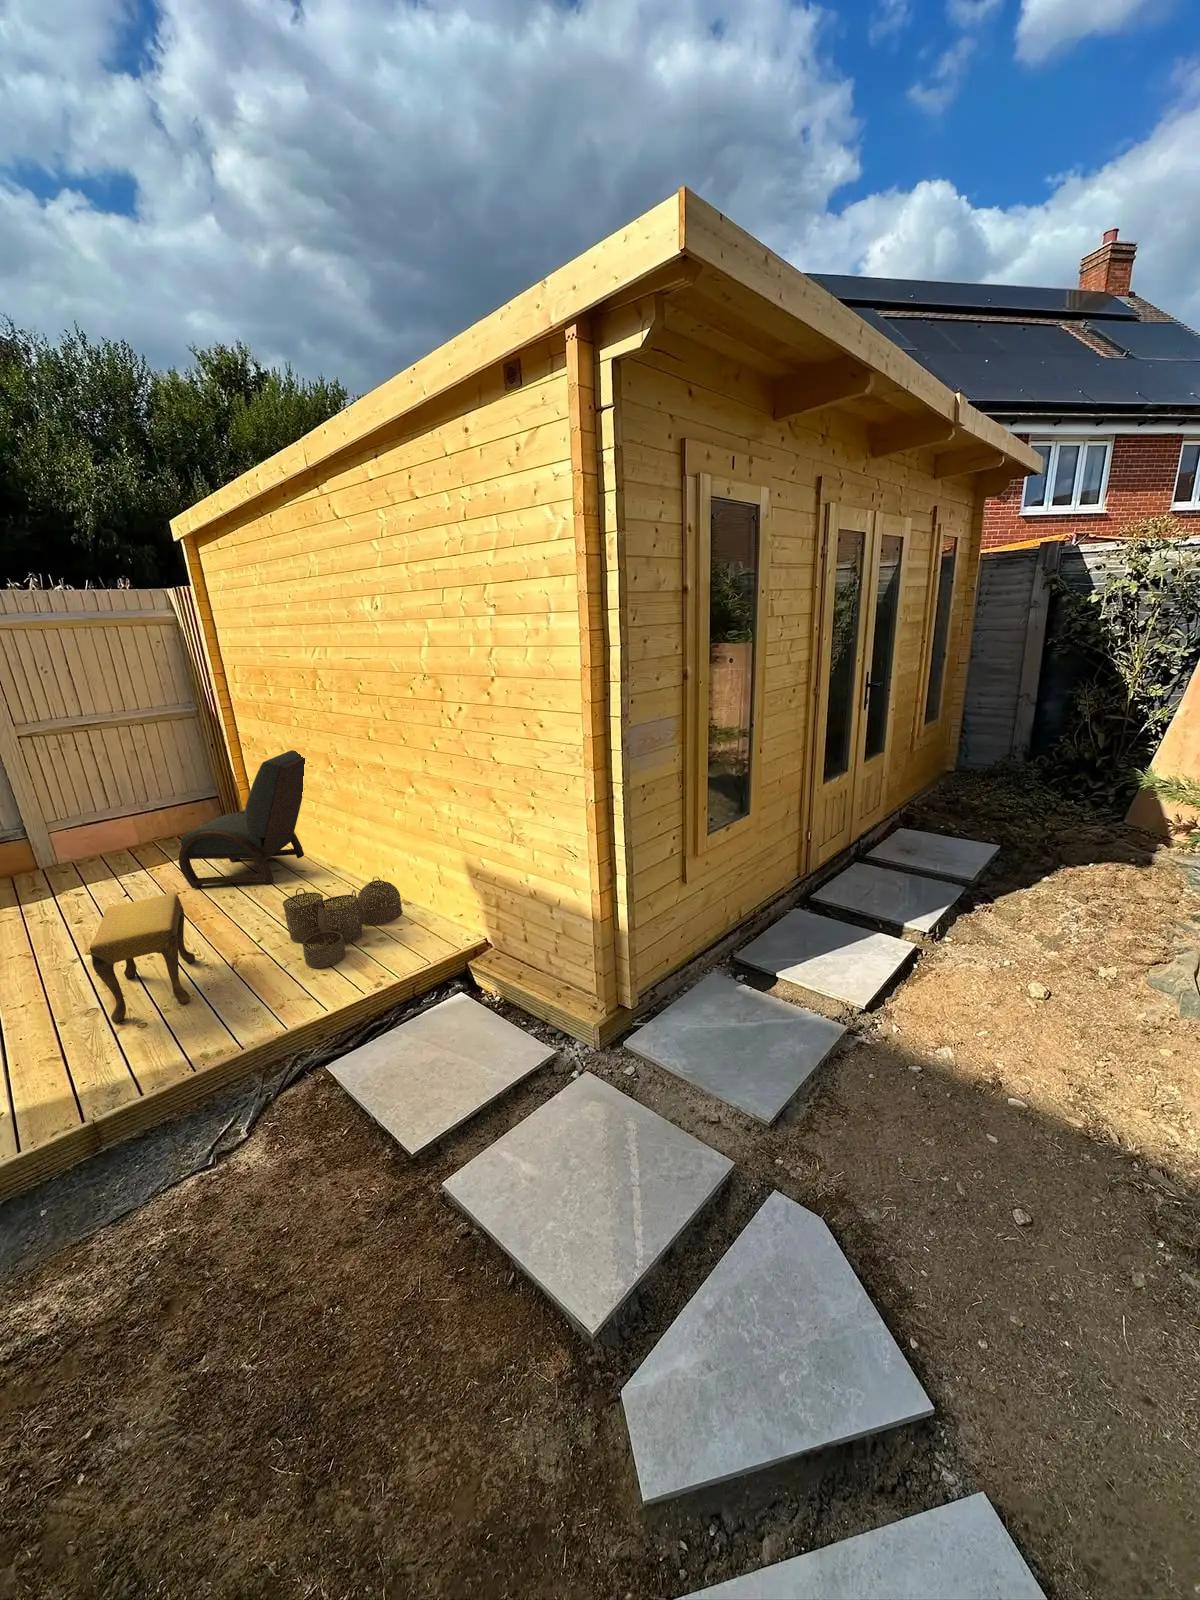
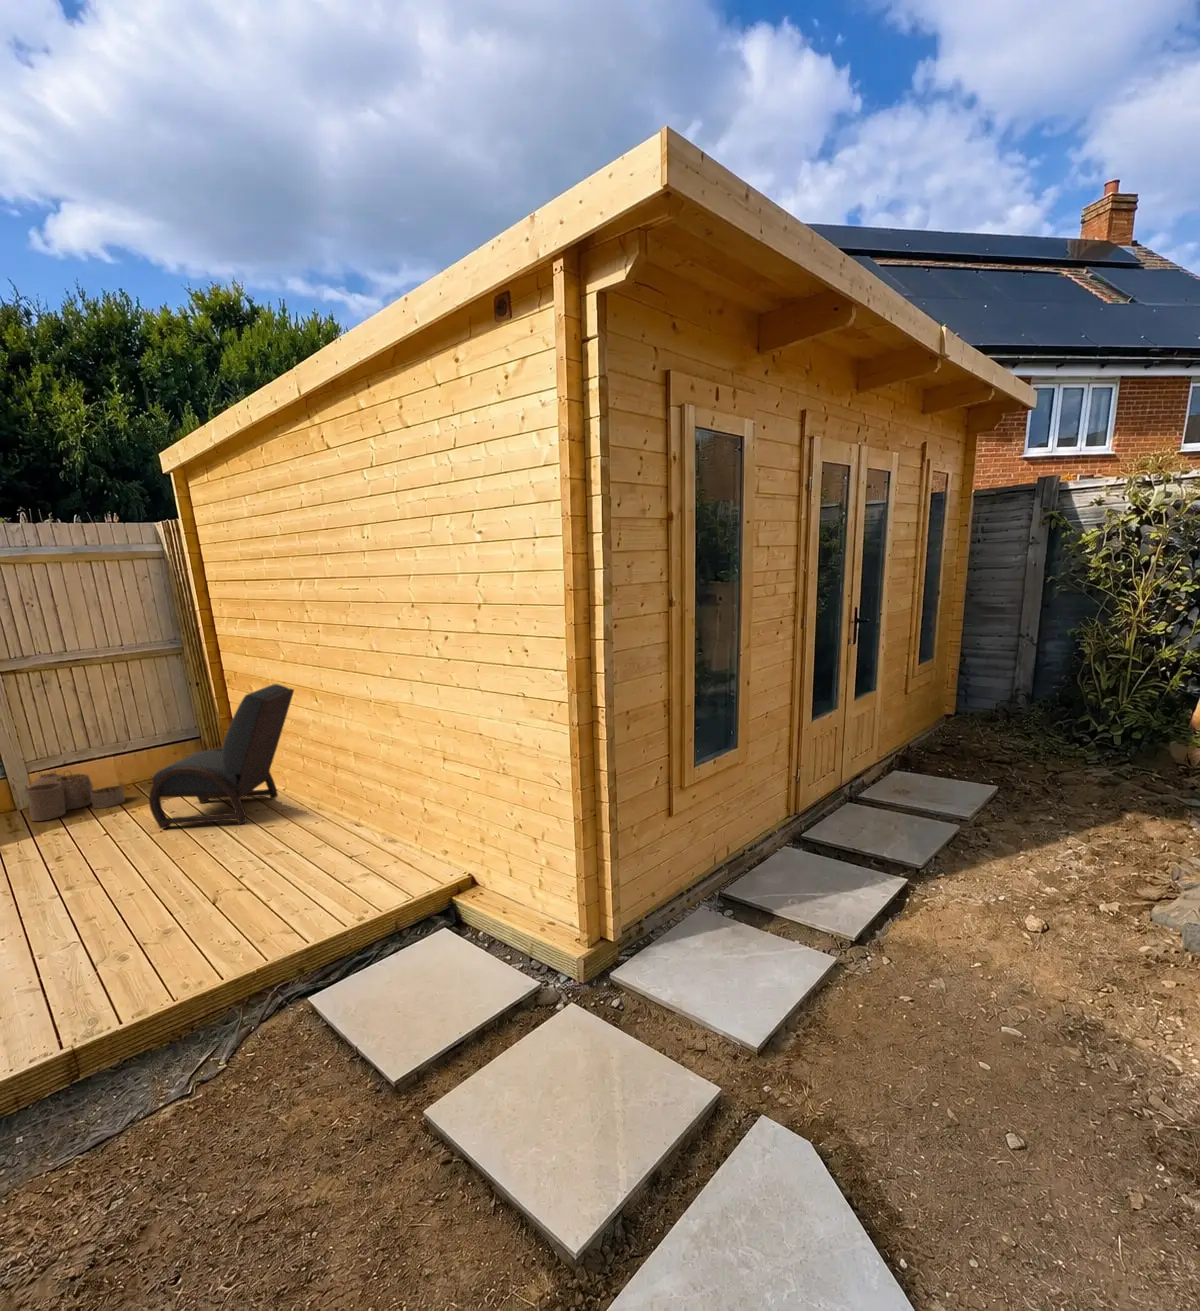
woven basket: present [283,877,403,968] -> present [25,771,125,821]
footstool: present [90,893,195,1023] -> none [71,824,167,955]

